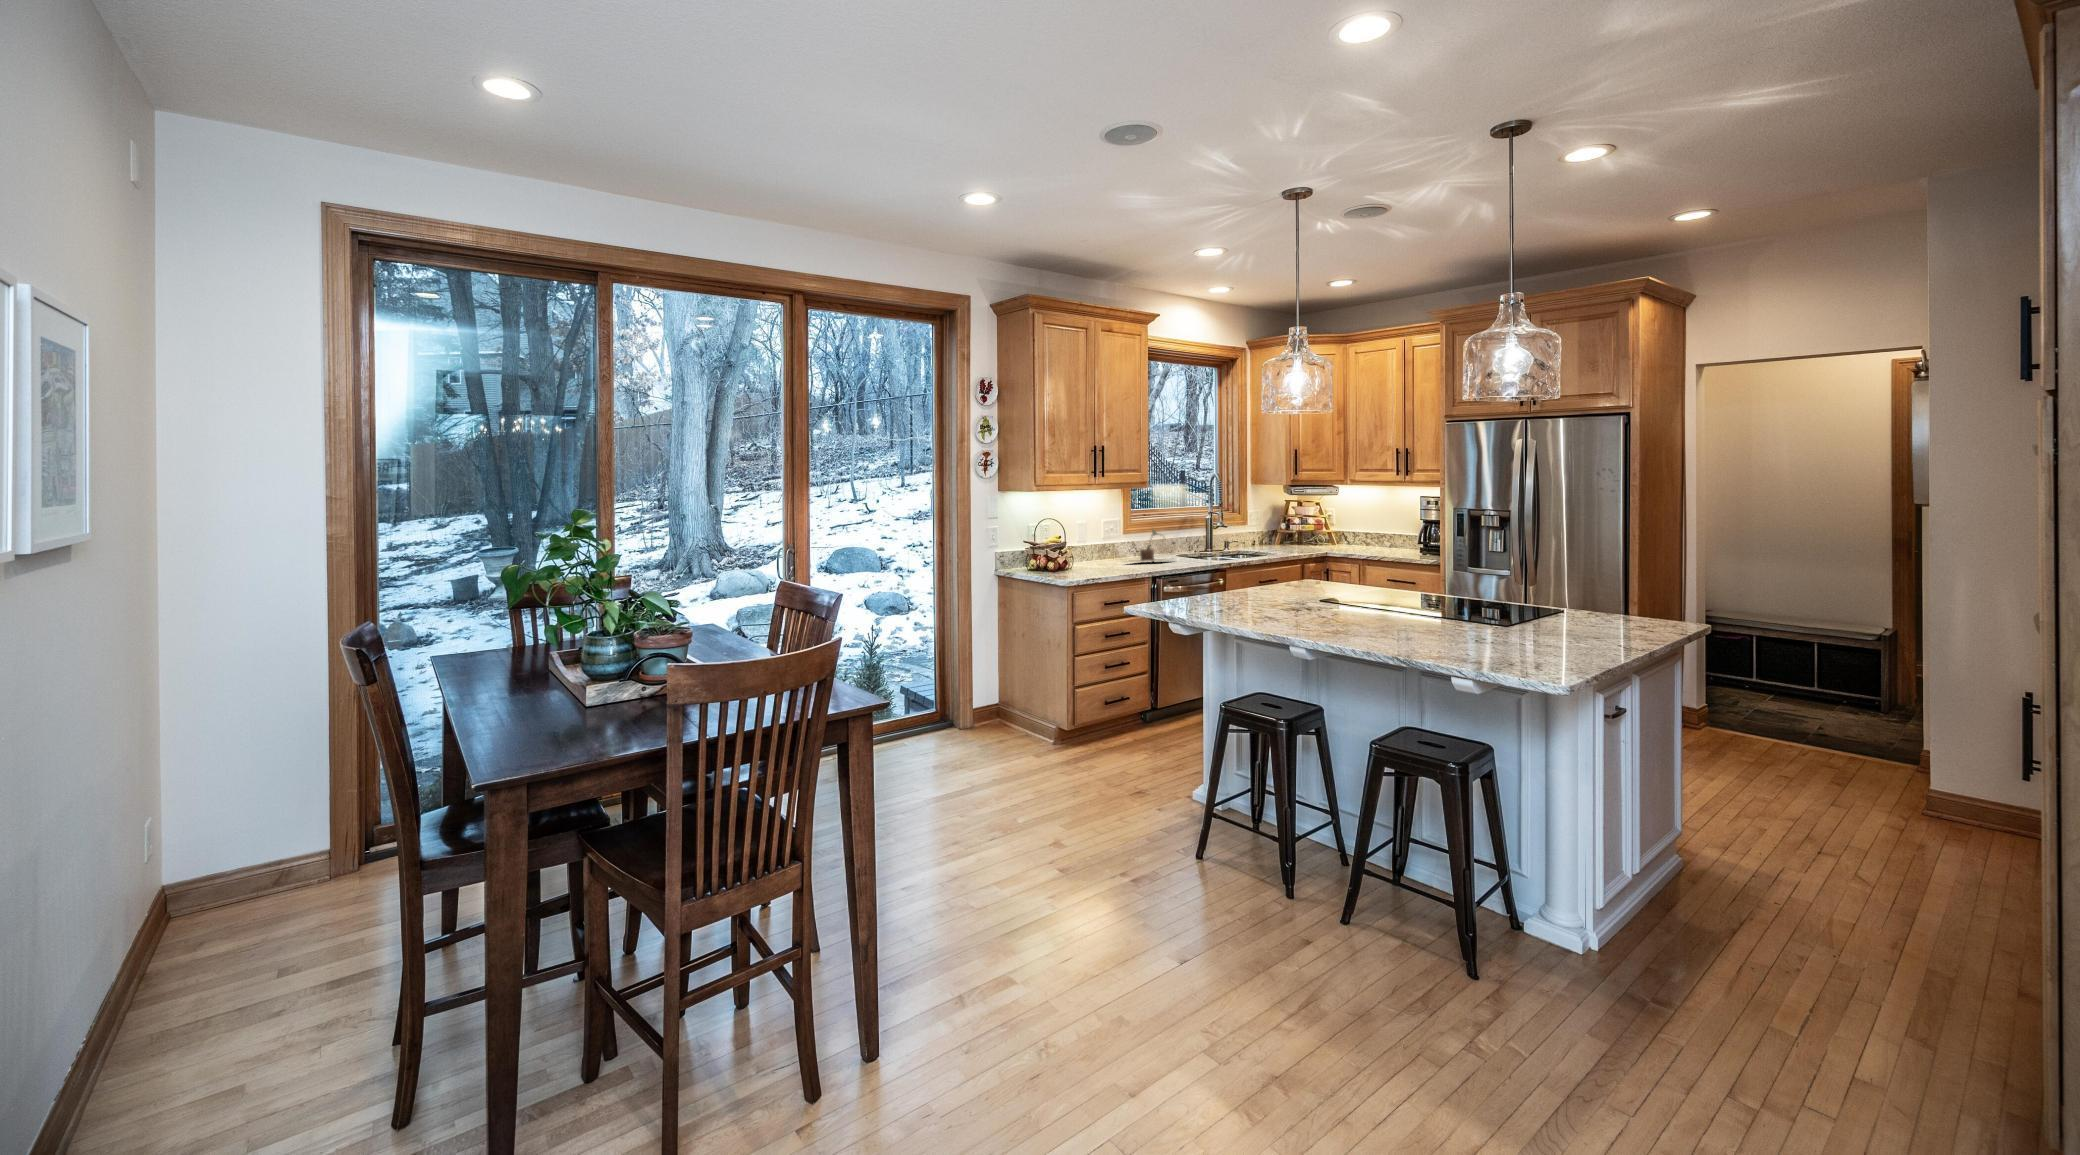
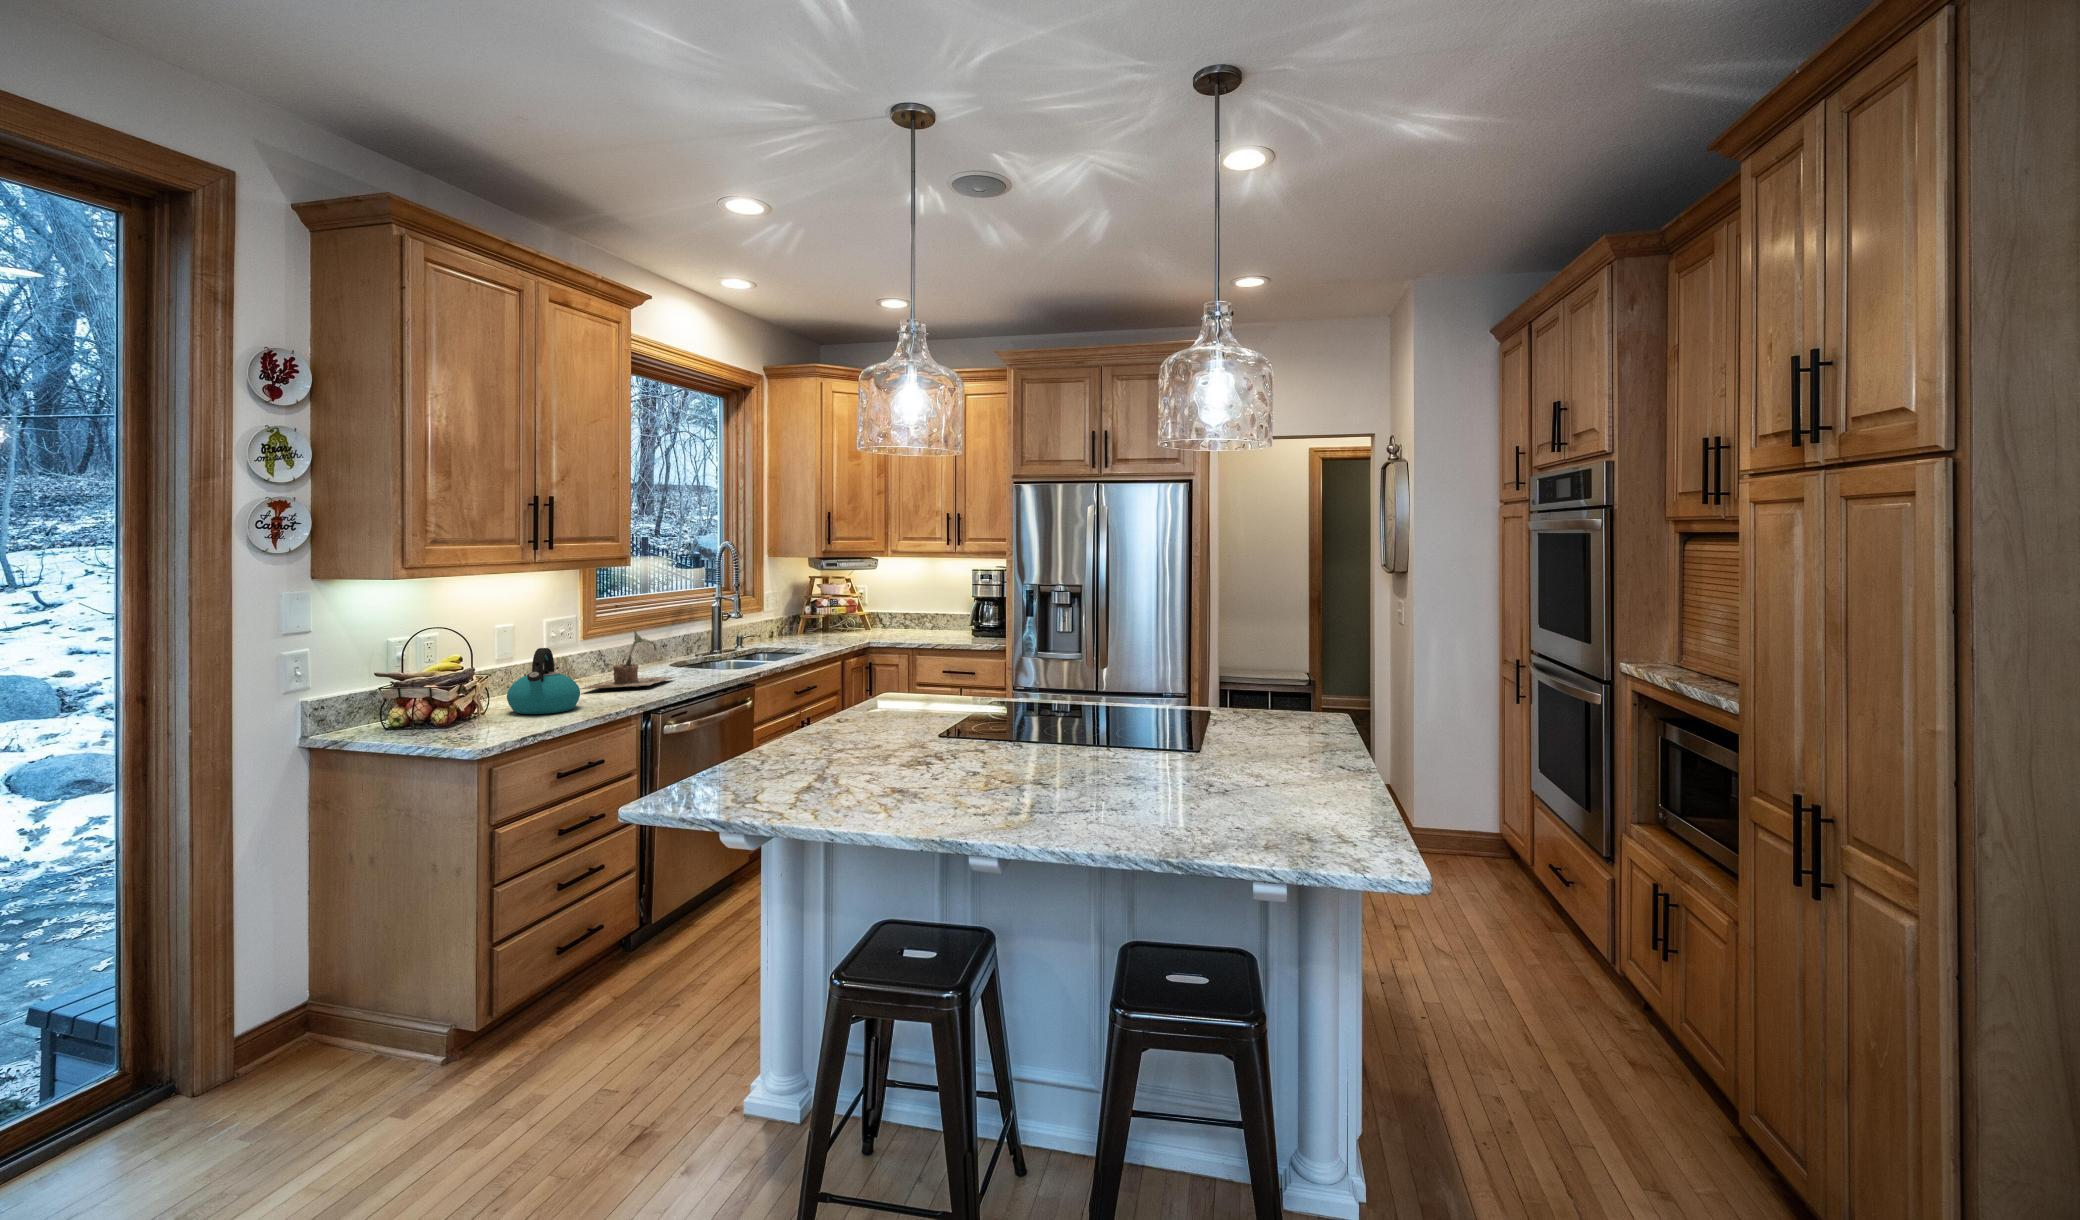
kettle: none [1083,532,1121,569] -> present [507,648,580,714]

